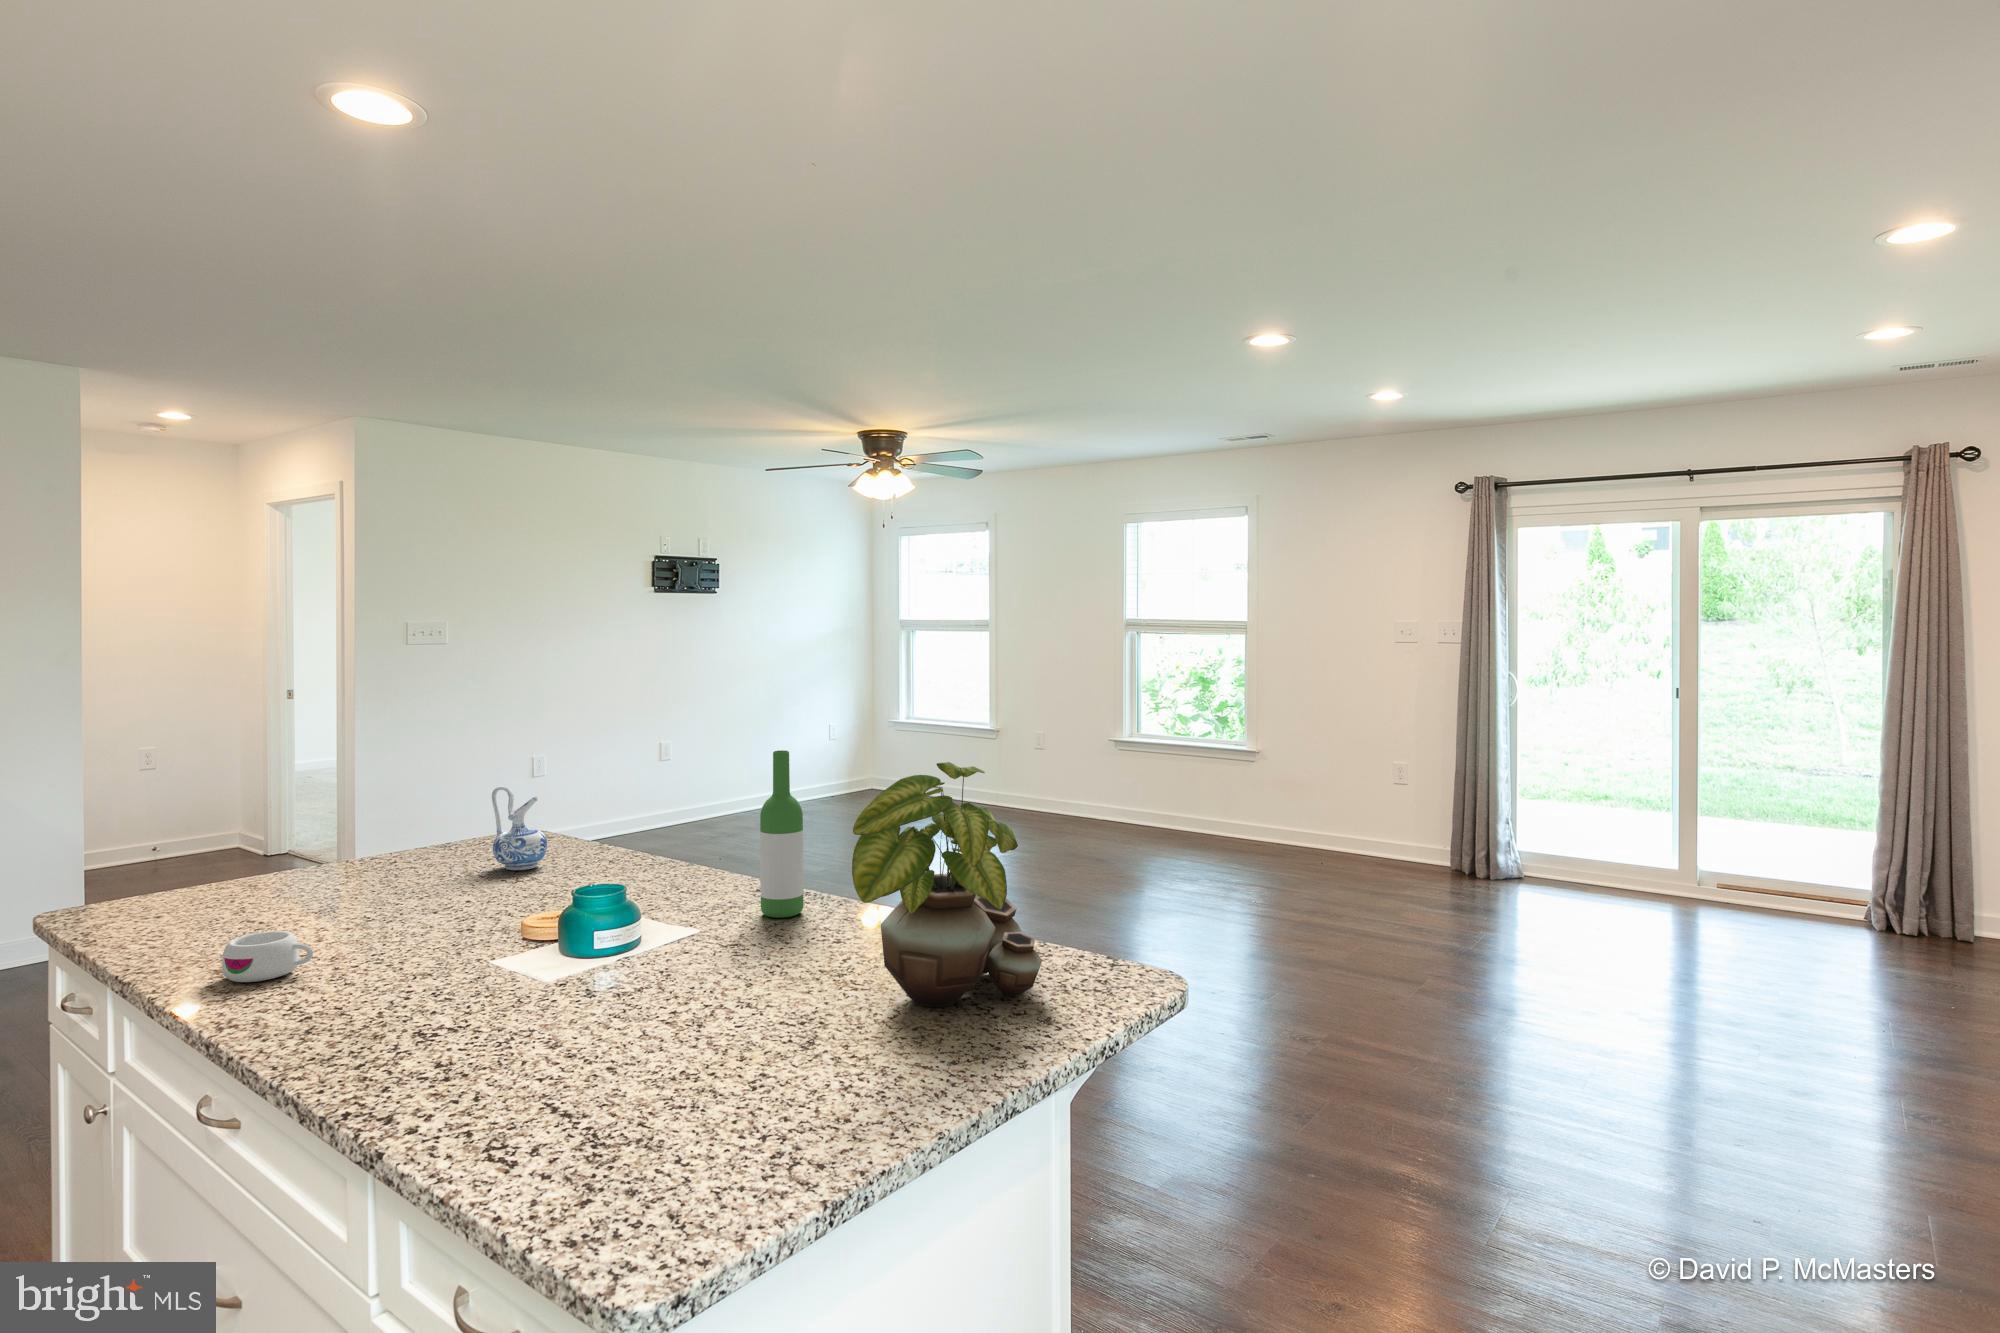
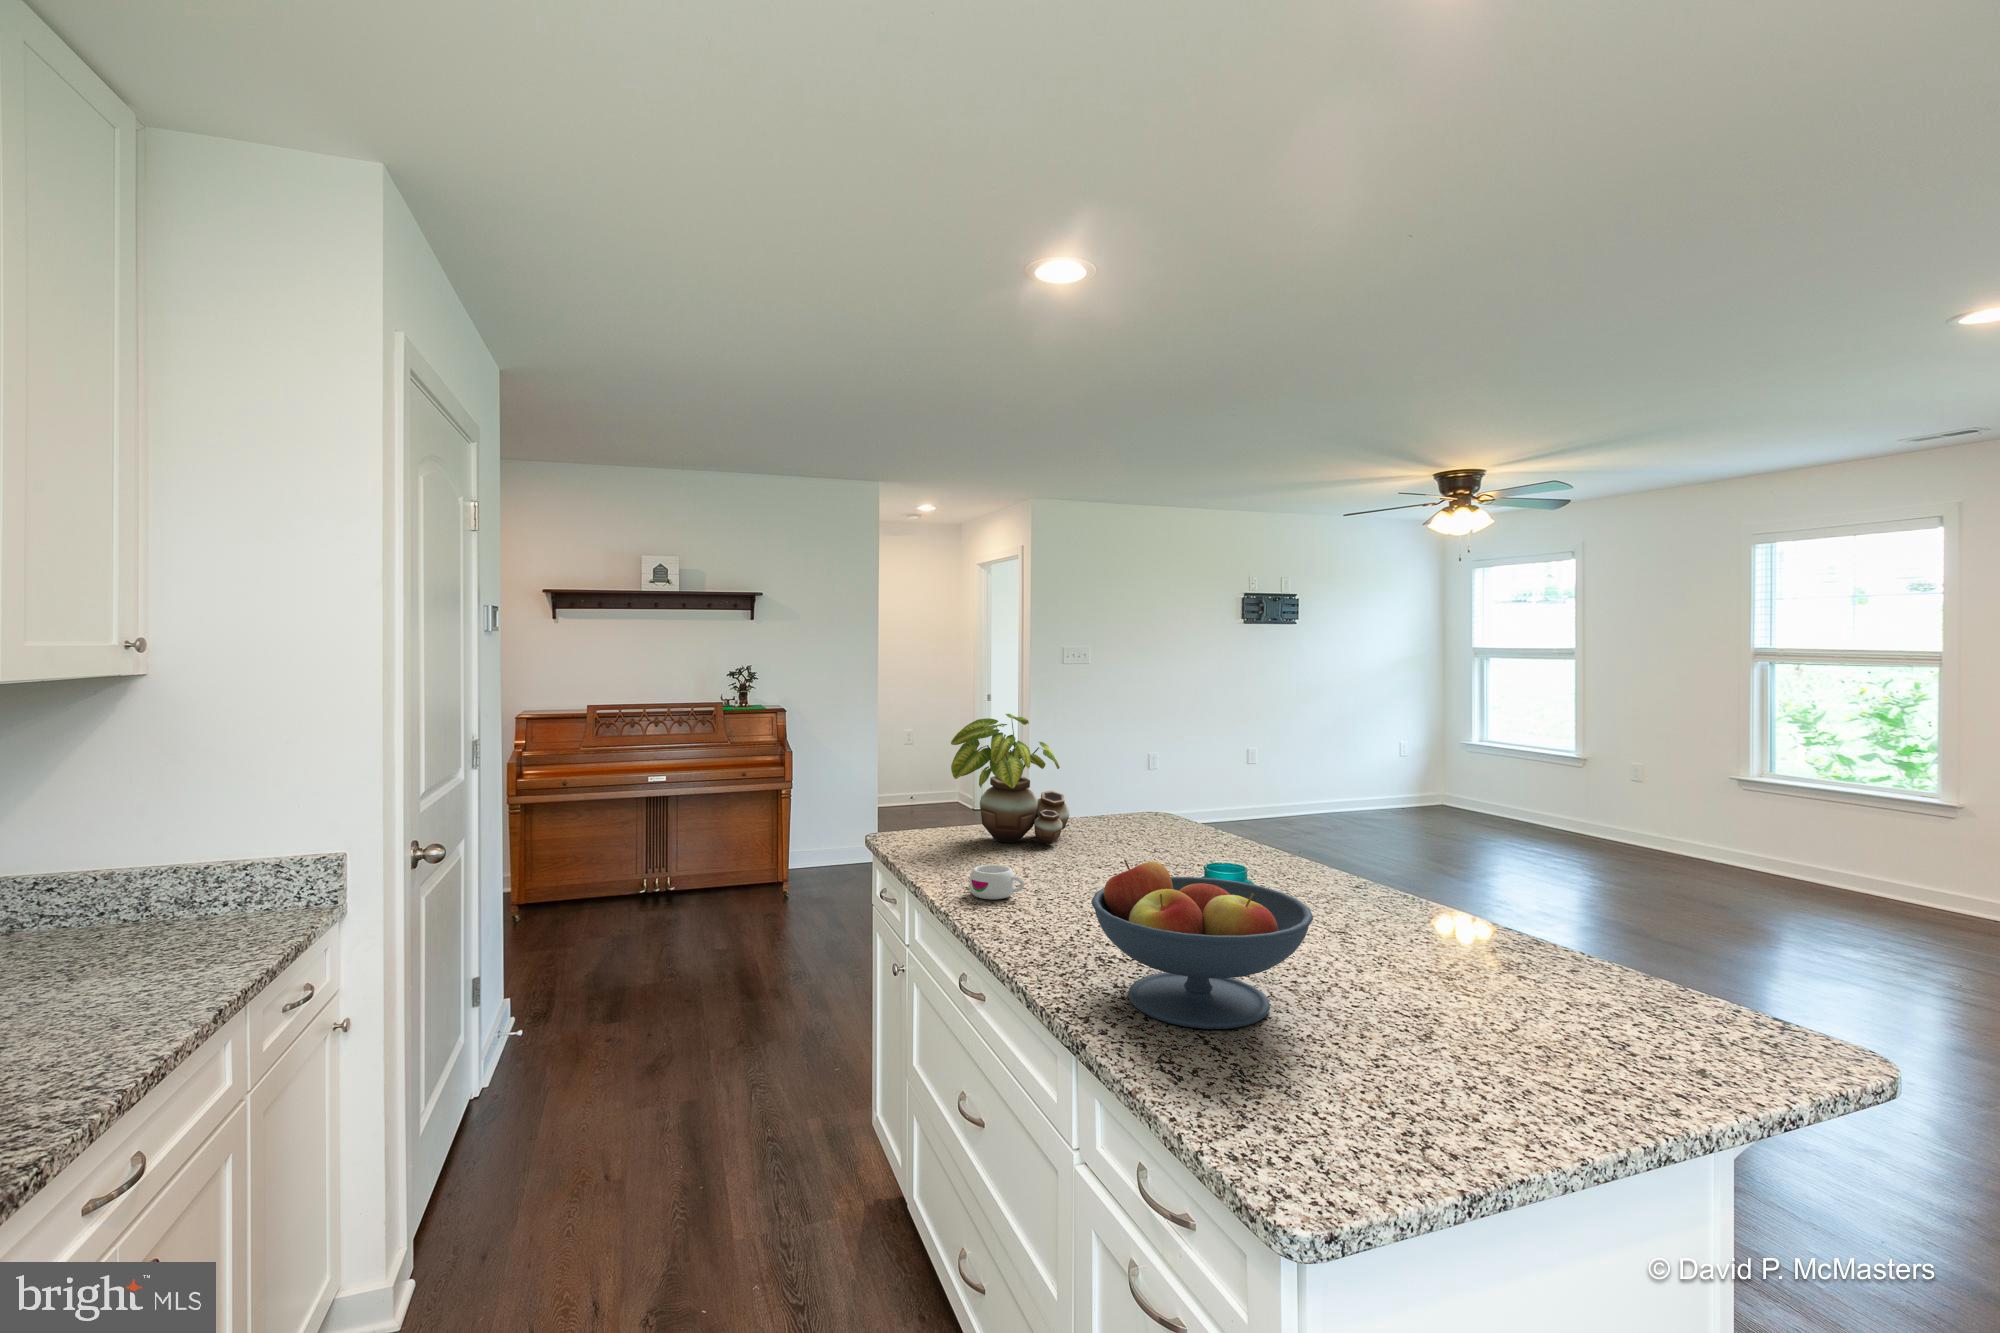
wine bottle: present [760,750,804,918] -> none [1364,763,1407,916]
potted plant: present [852,762,1042,1007] -> present [951,714,1069,844]
ceramic pitcher: present [492,786,547,870] -> none [1136,774,1176,843]
fruit bowl: none [396,898,685,1097] -> present [1091,859,1313,1029]

